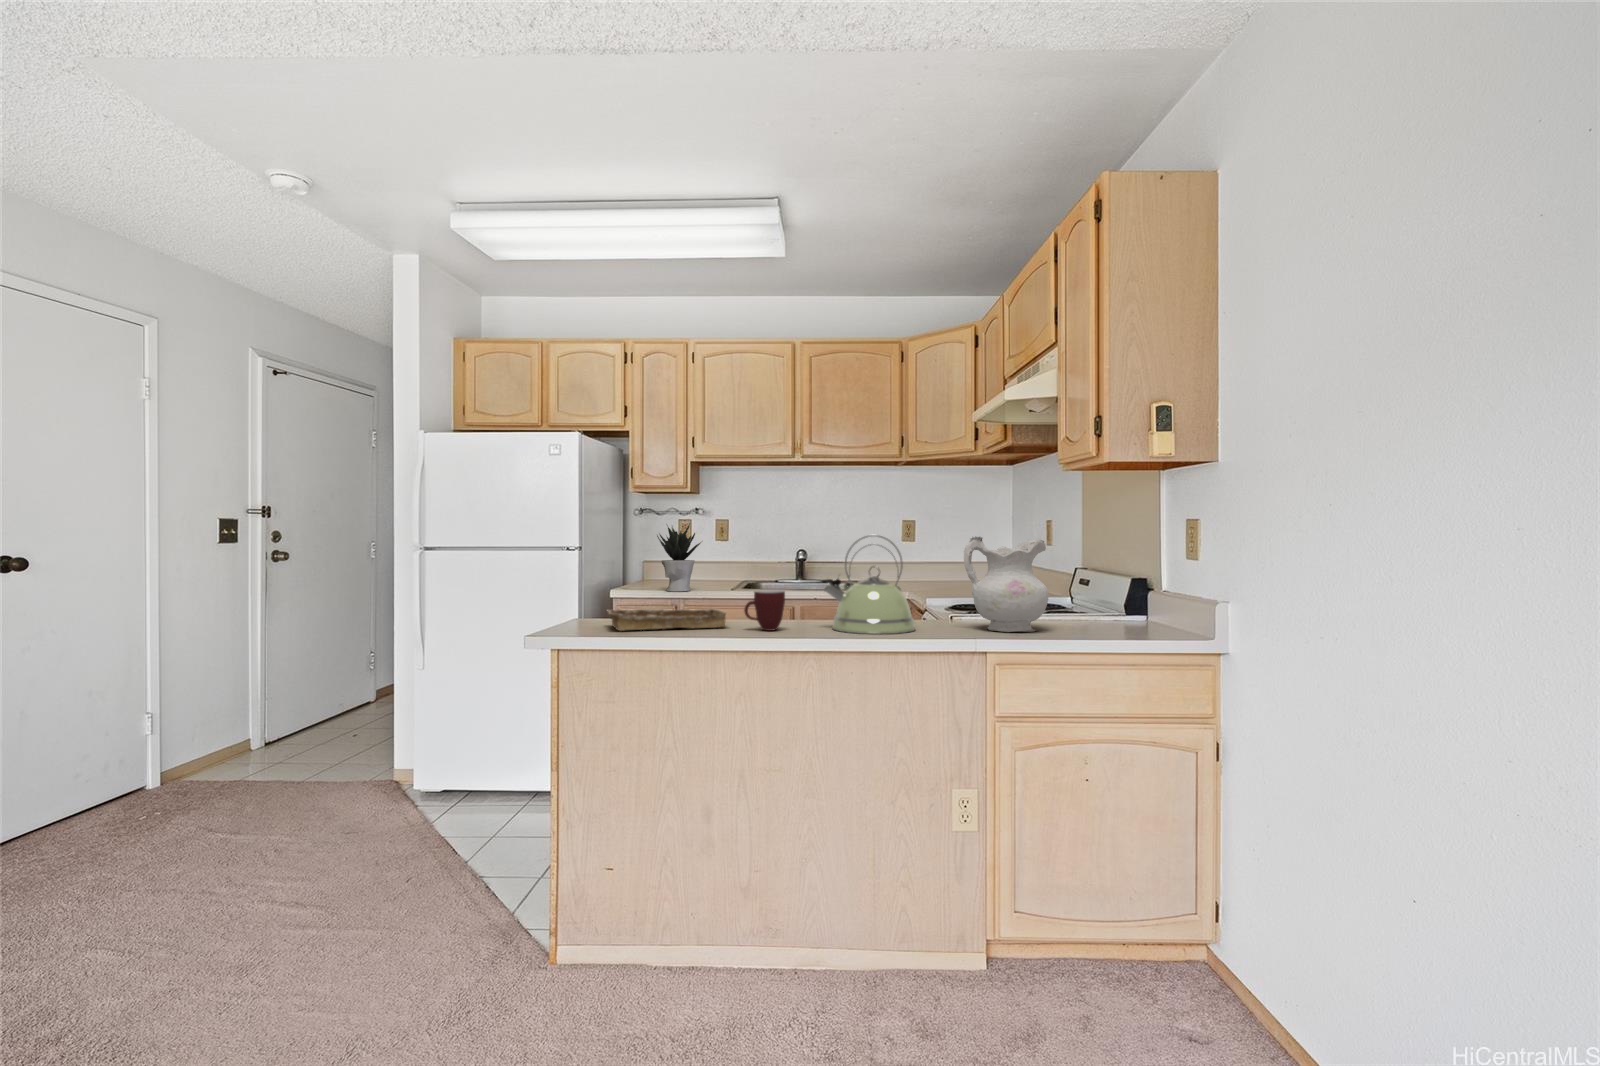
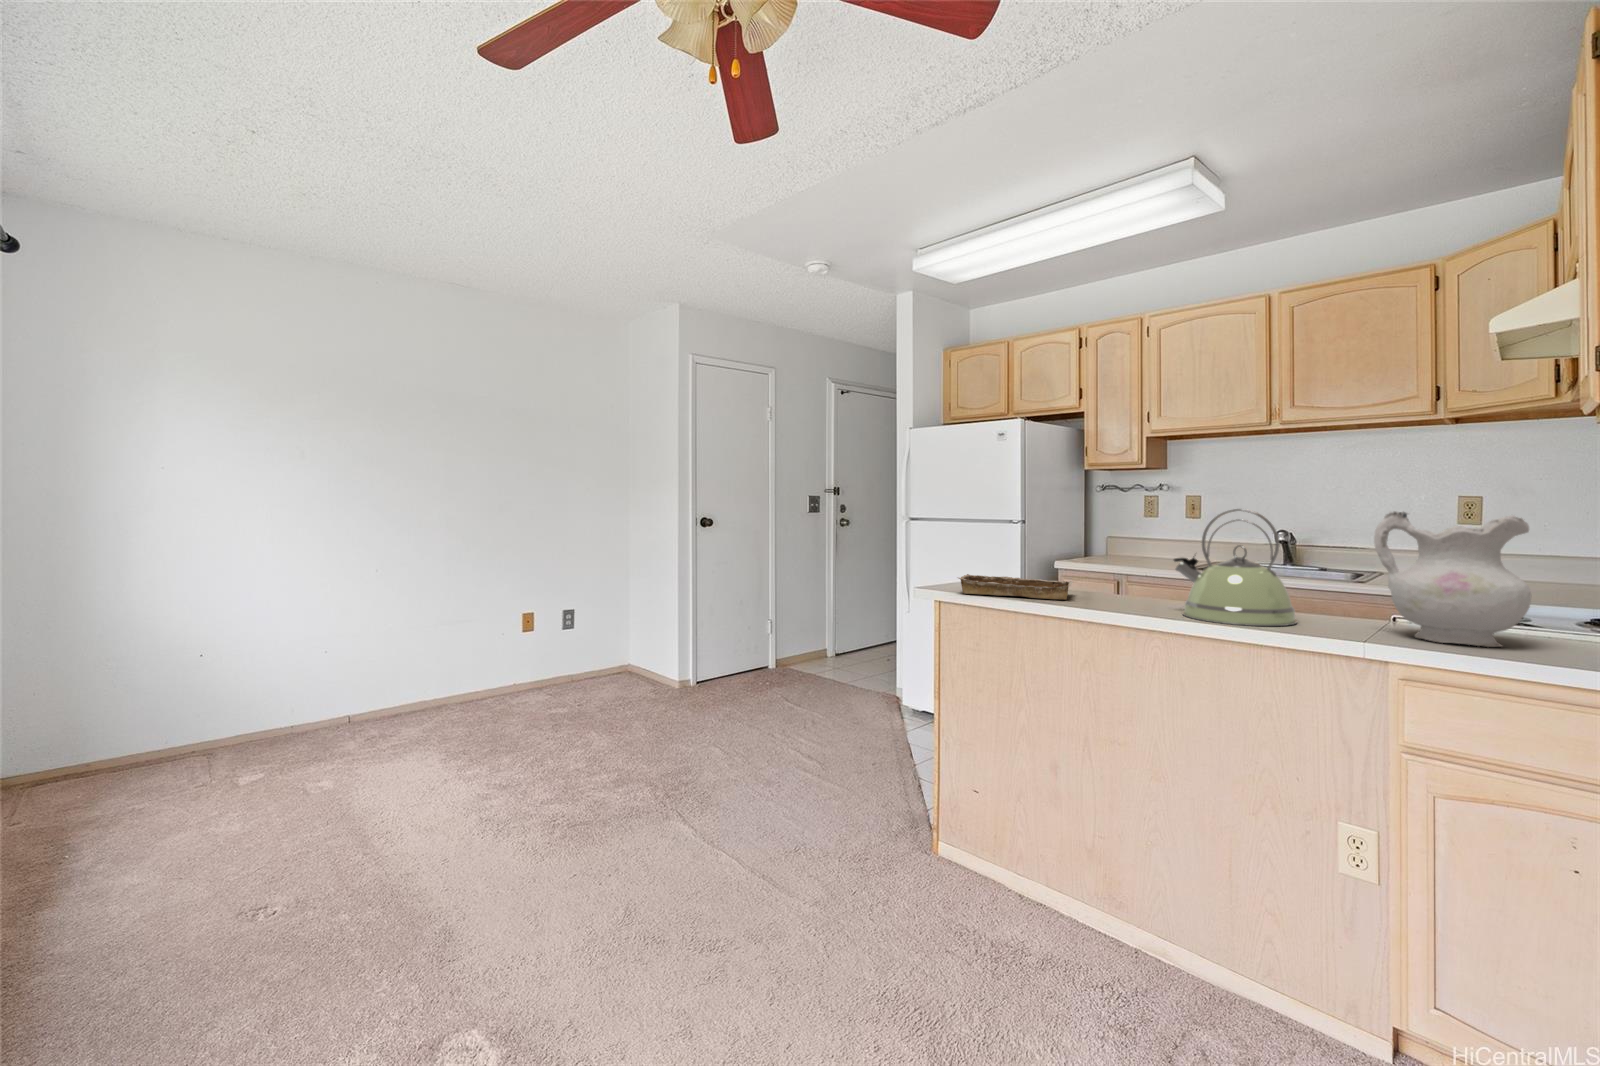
potted plant: present [657,523,701,591] -> none [1100,498,1152,566]
mug: present [744,590,785,631] -> none [1081,566,1125,608]

